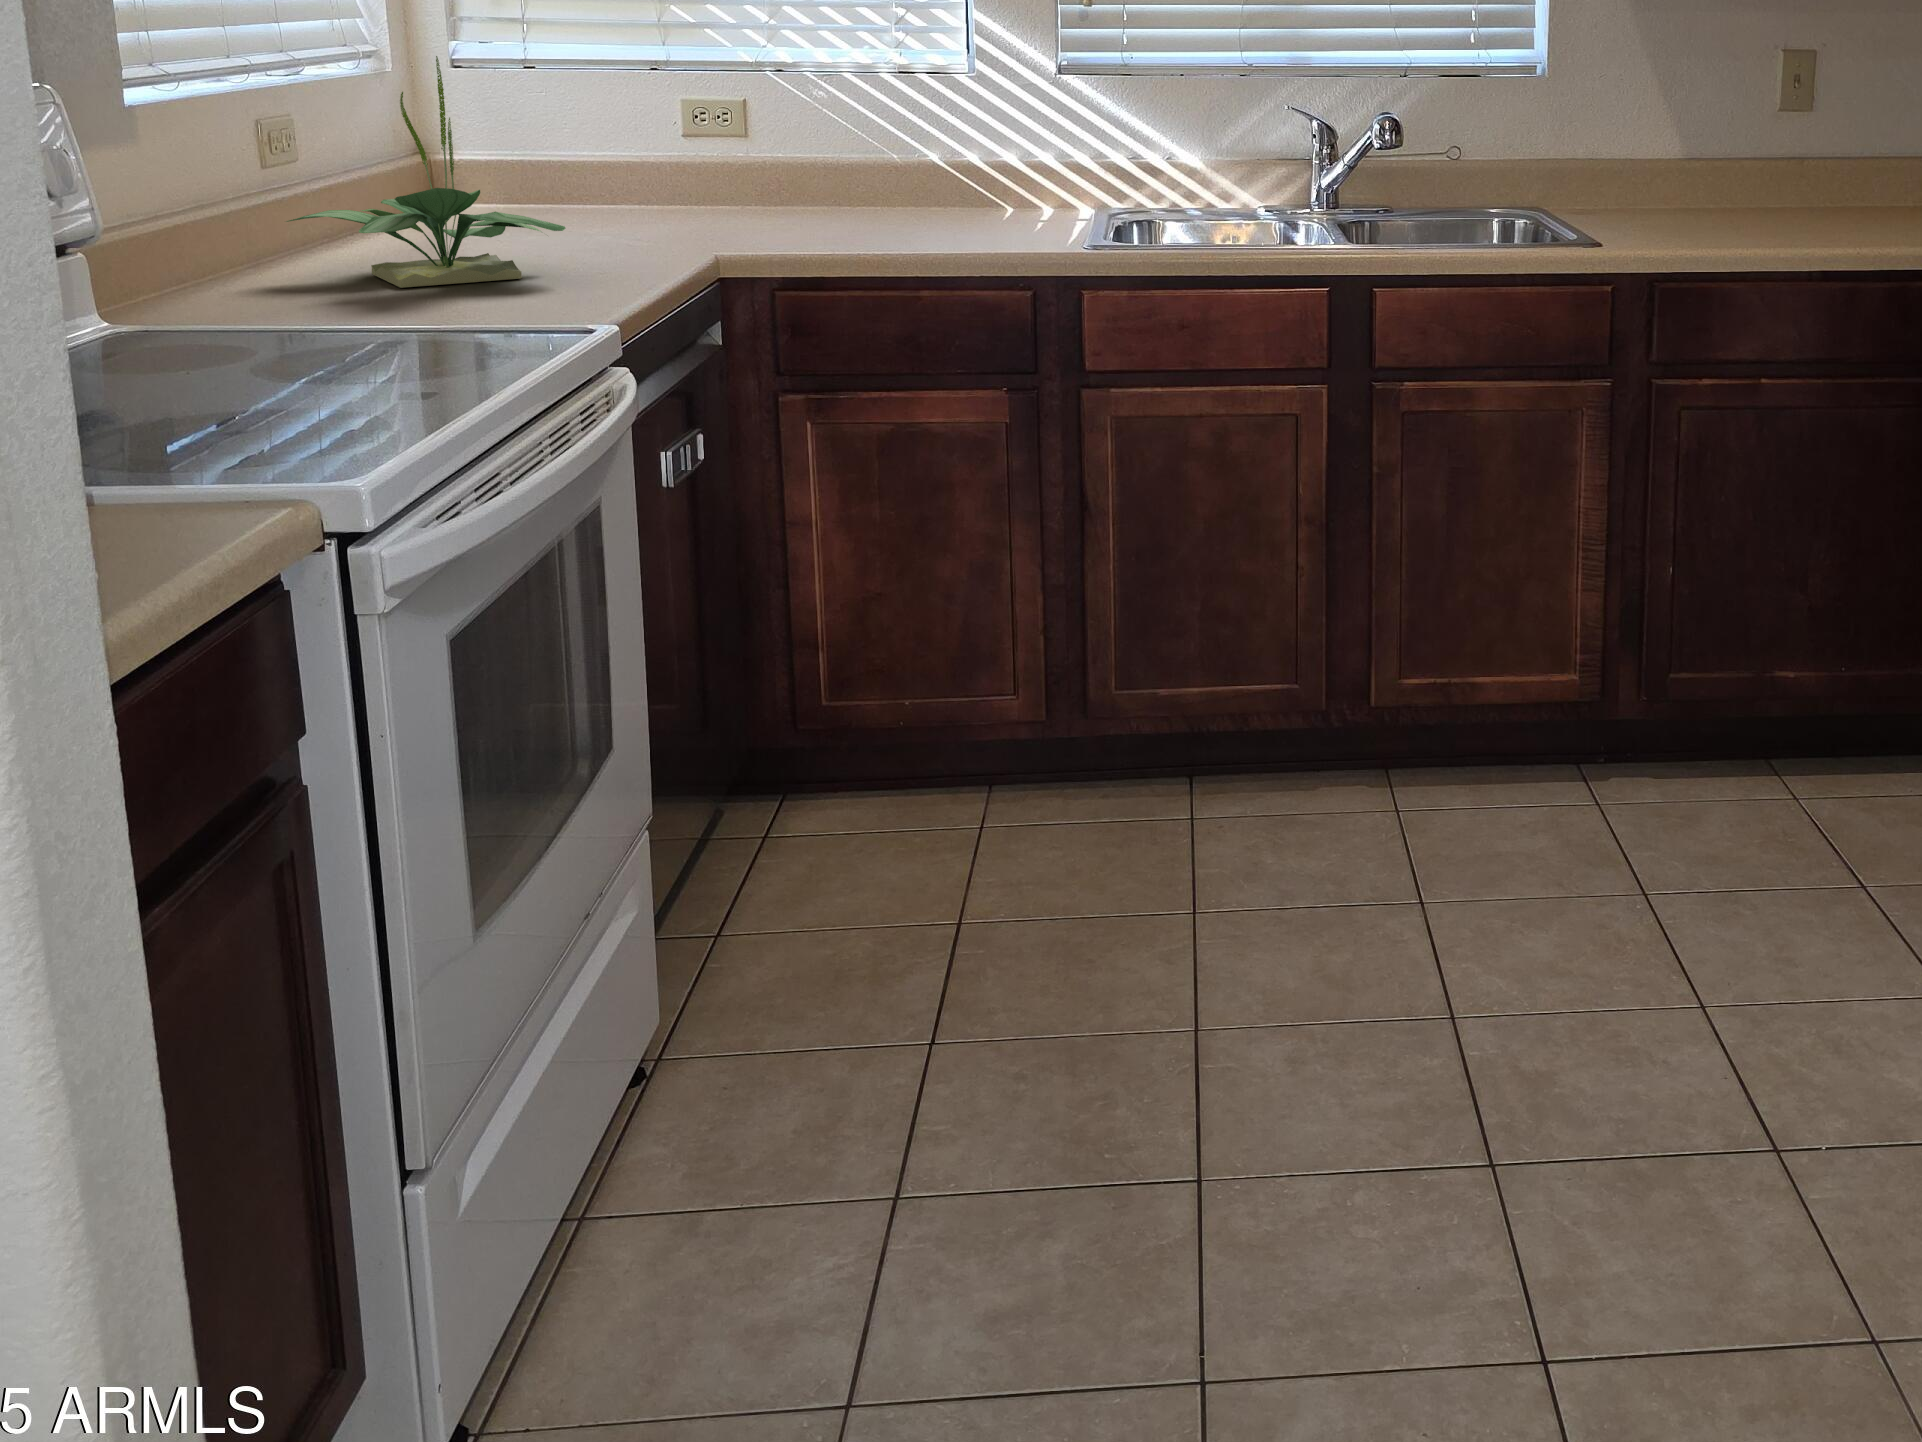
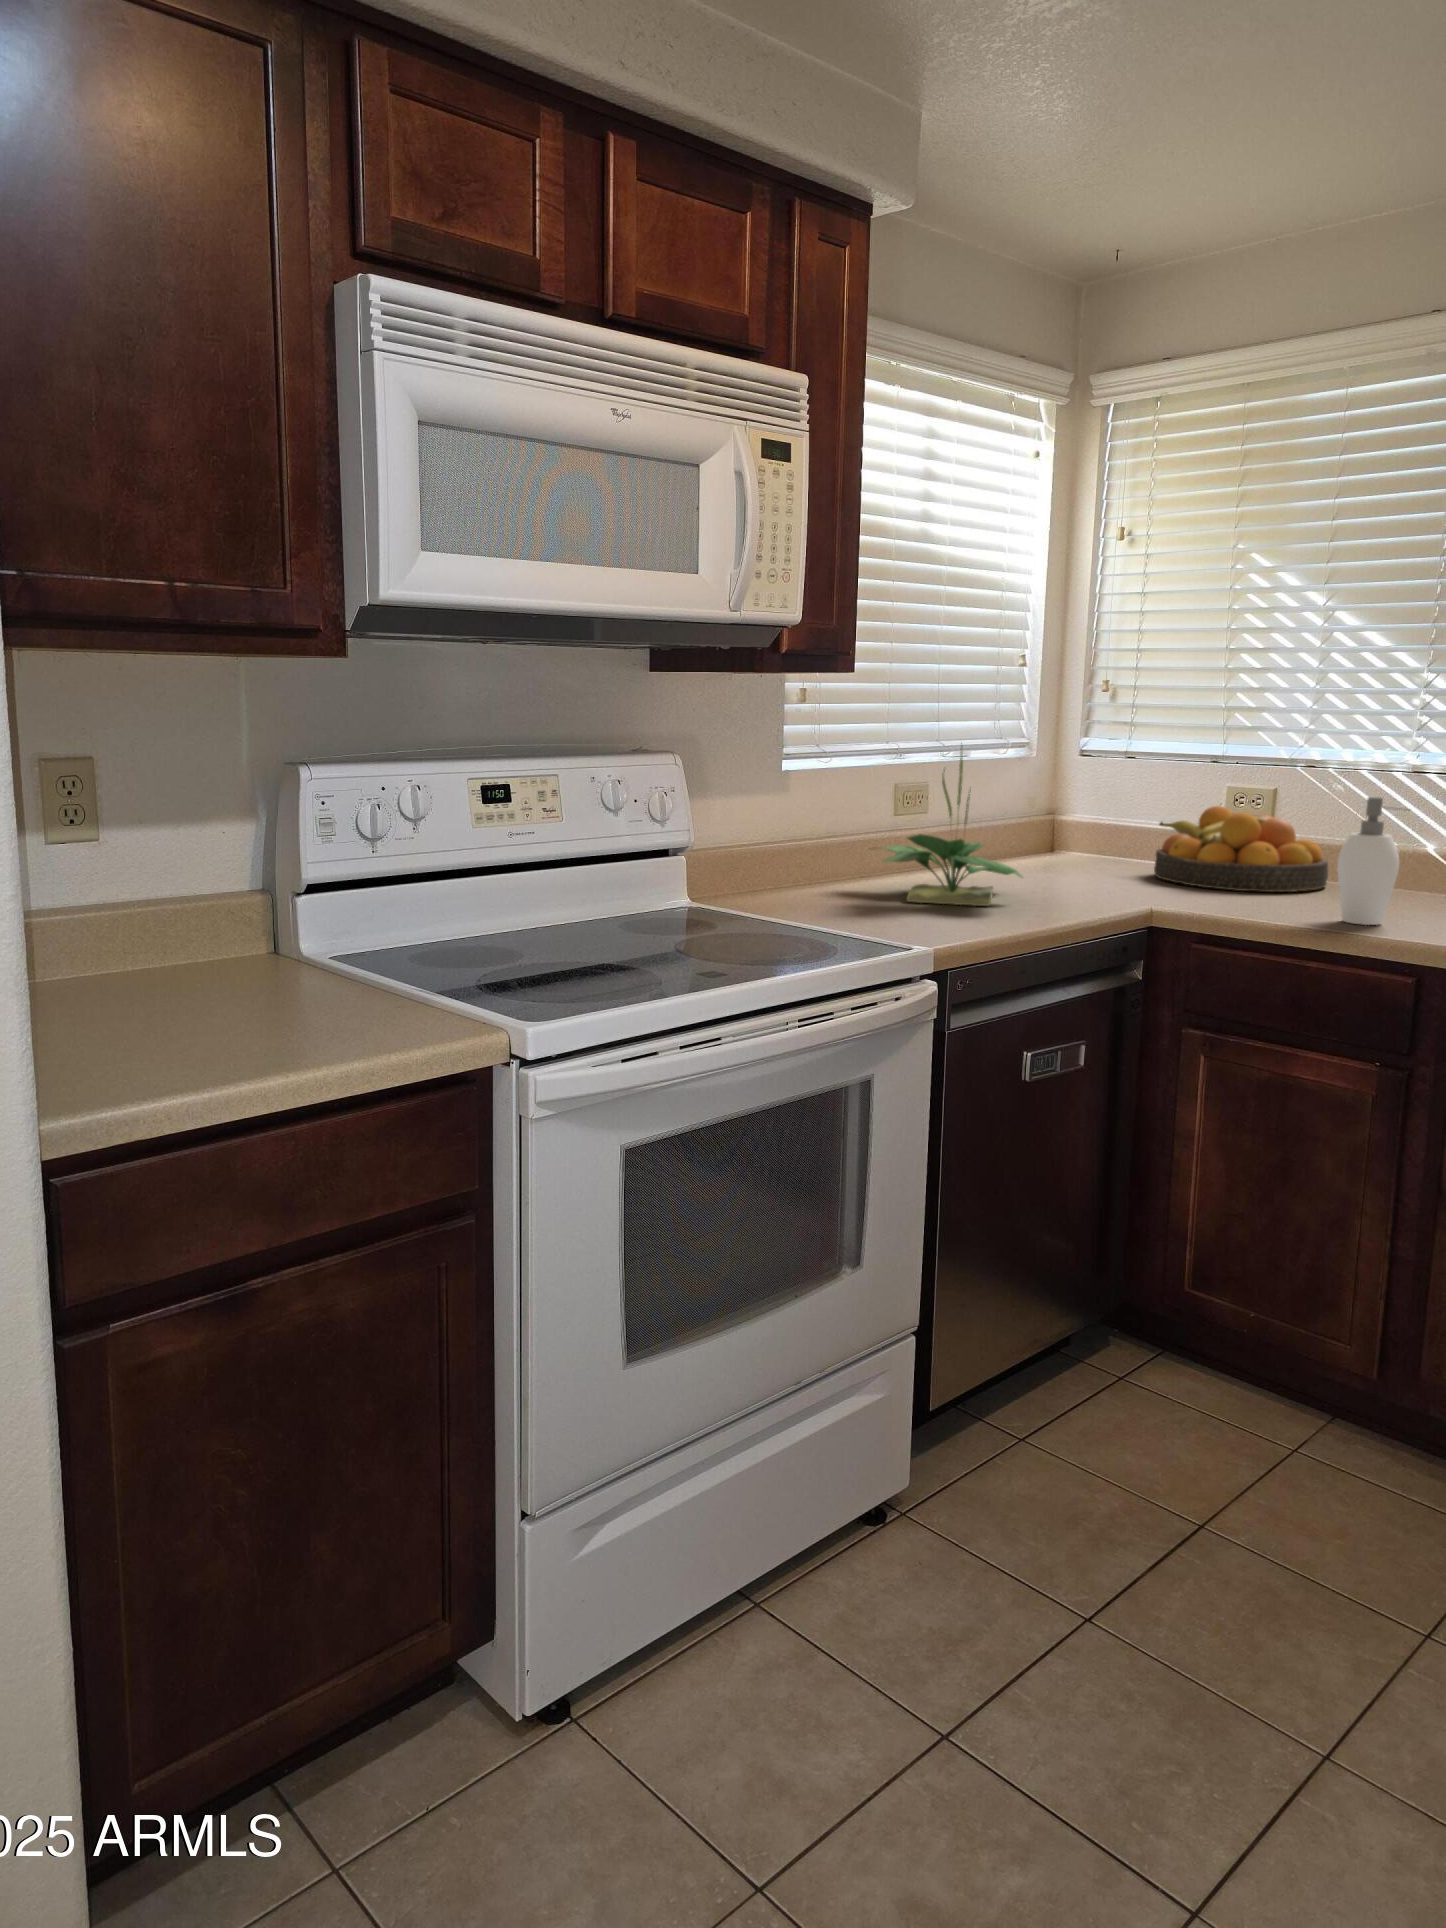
soap dispenser: none [902,102,976,244] -> present [1337,797,1402,925]
fruit bowl: none [612,125,831,227] -> present [1154,806,1328,892]

